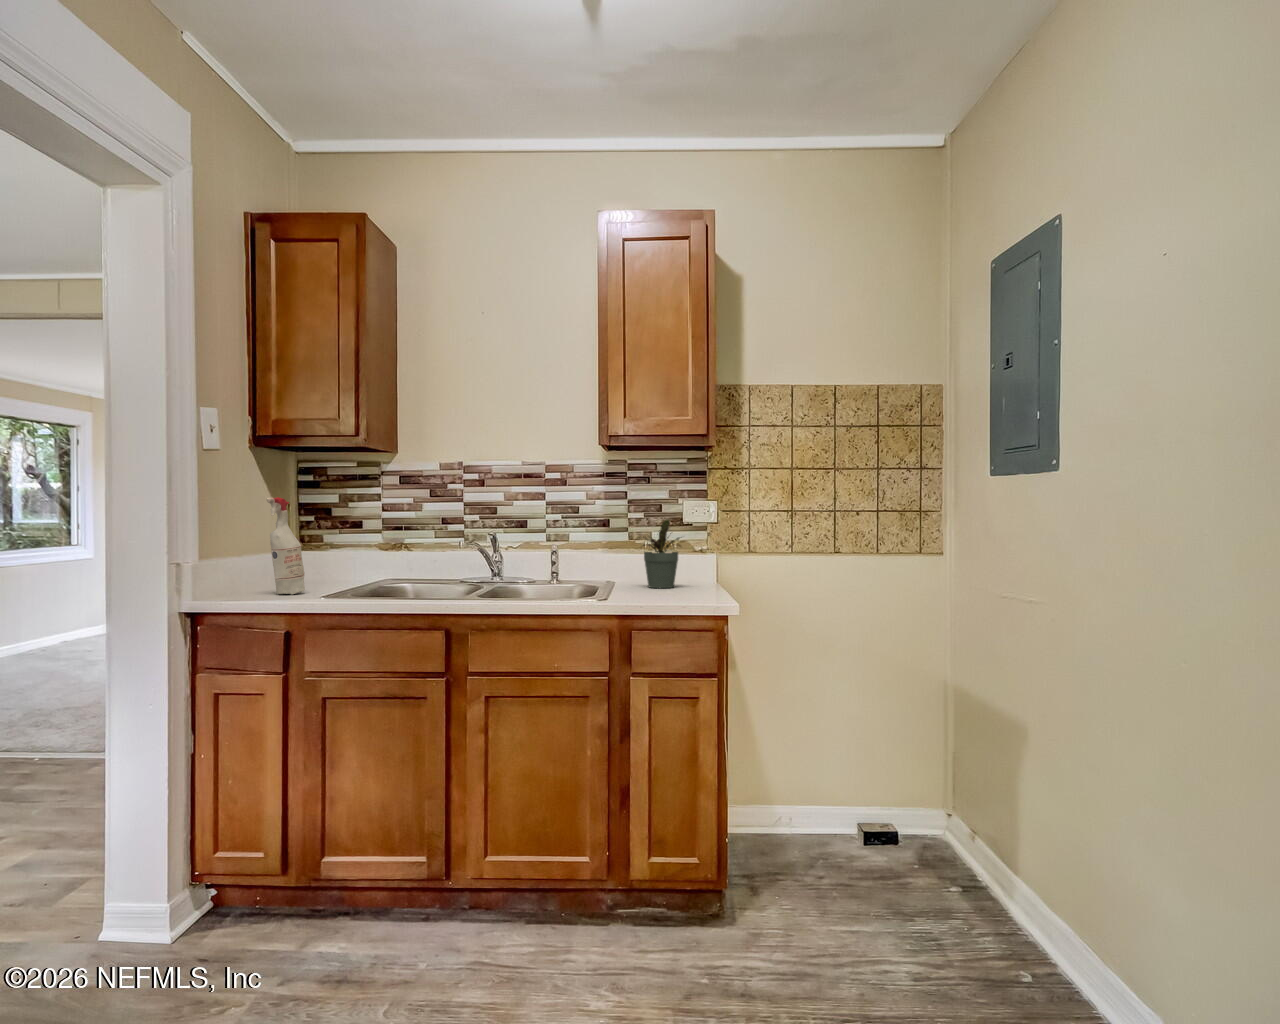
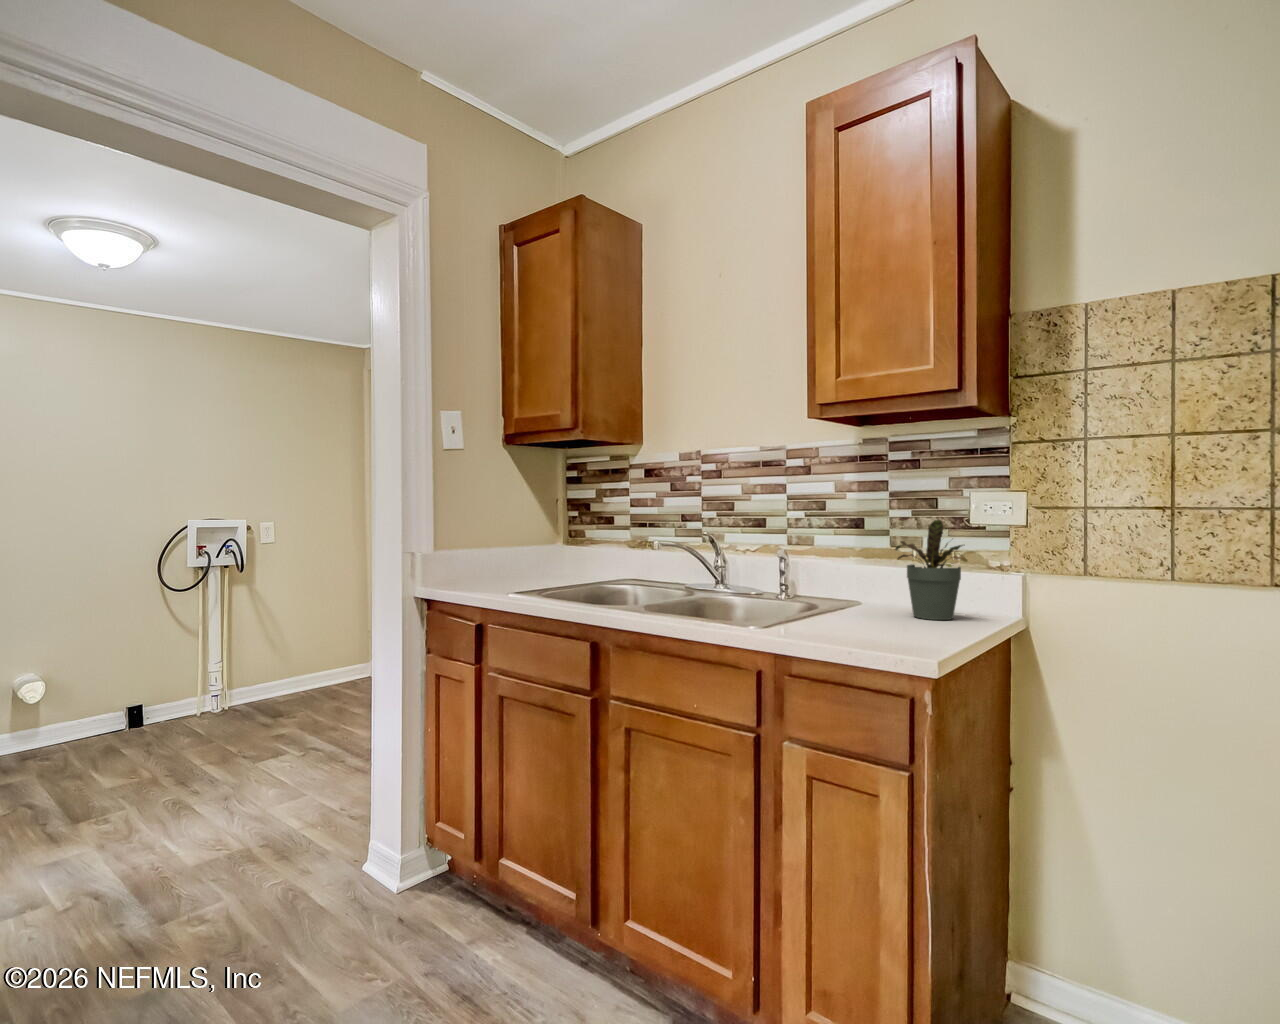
spray bottle: present [266,497,305,595] -> none [504,493,542,588]

